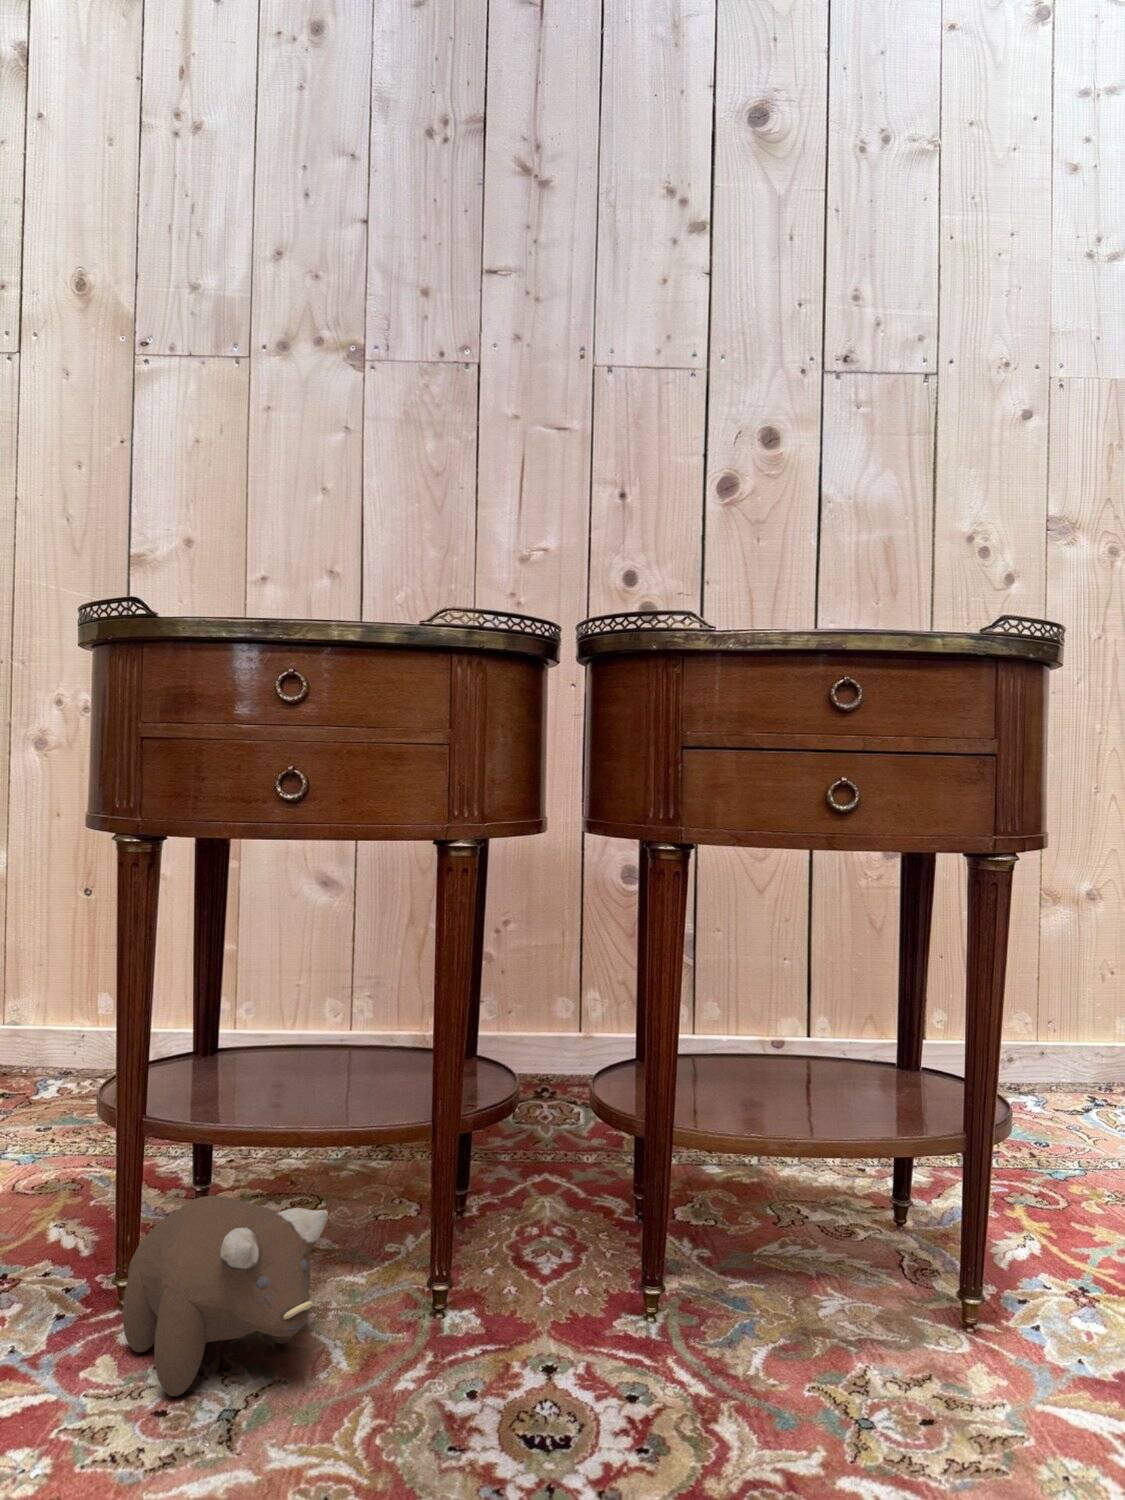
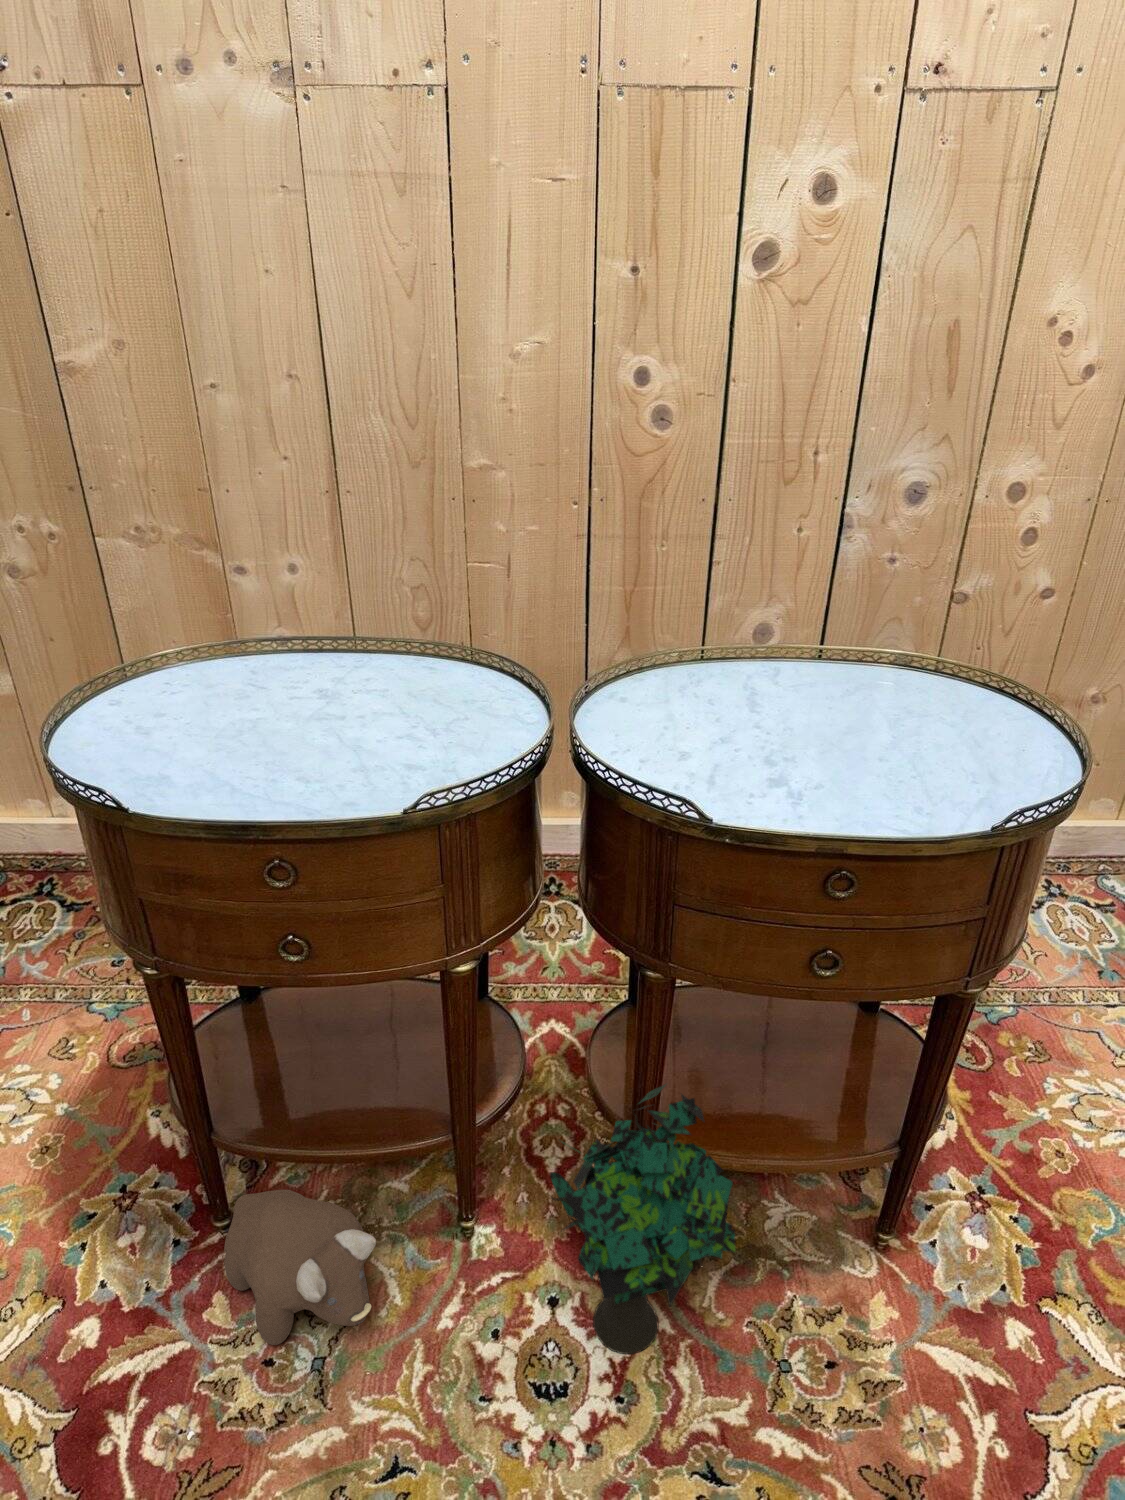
decorative plant: none [524,963,781,1412] -> present [550,1085,735,1354]

